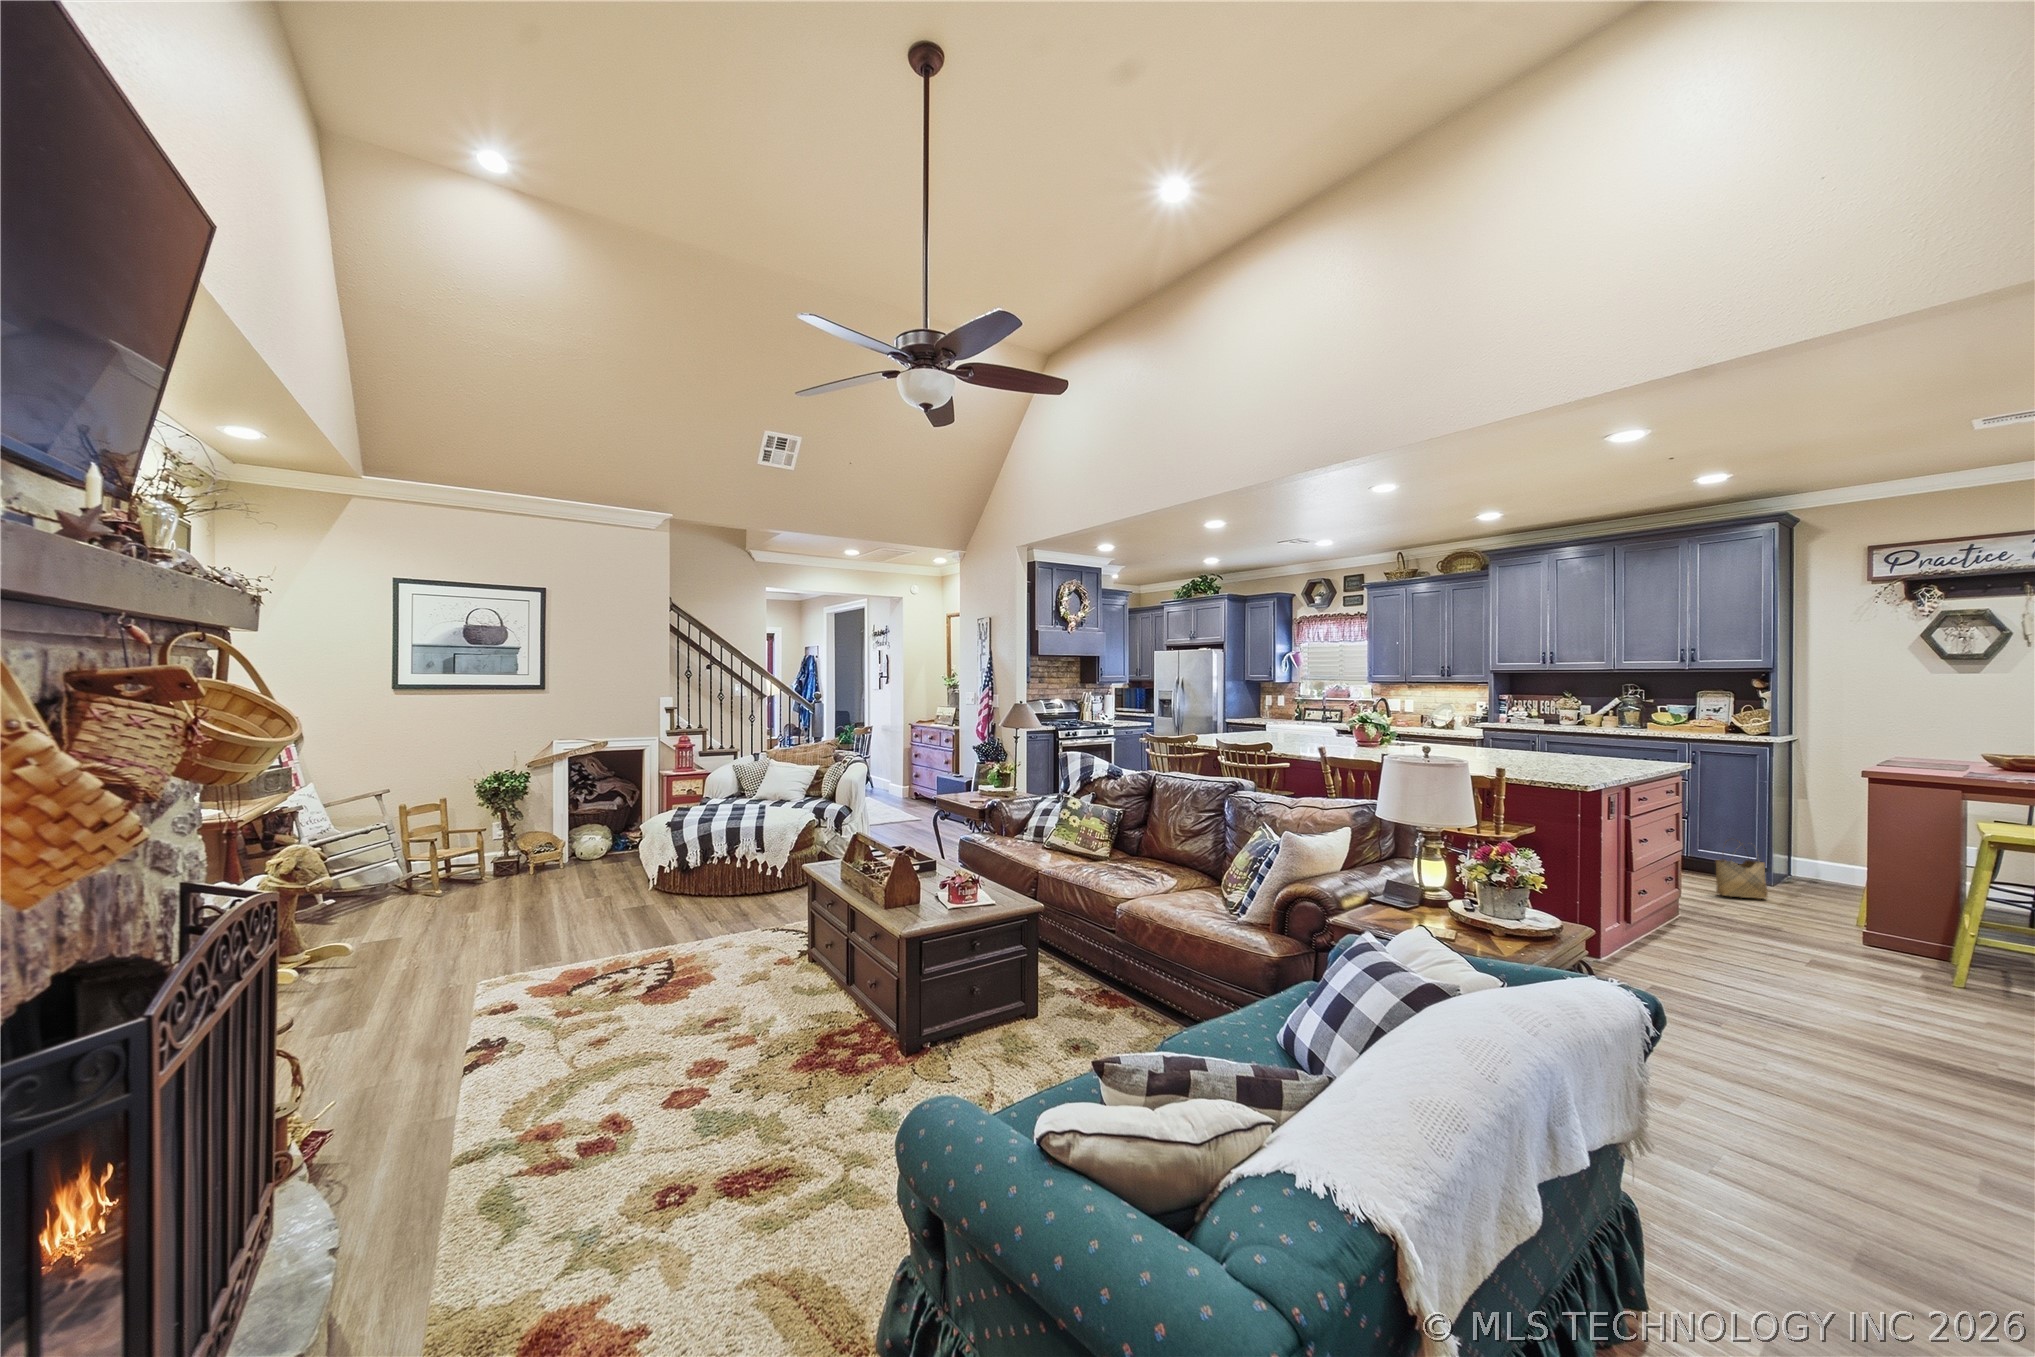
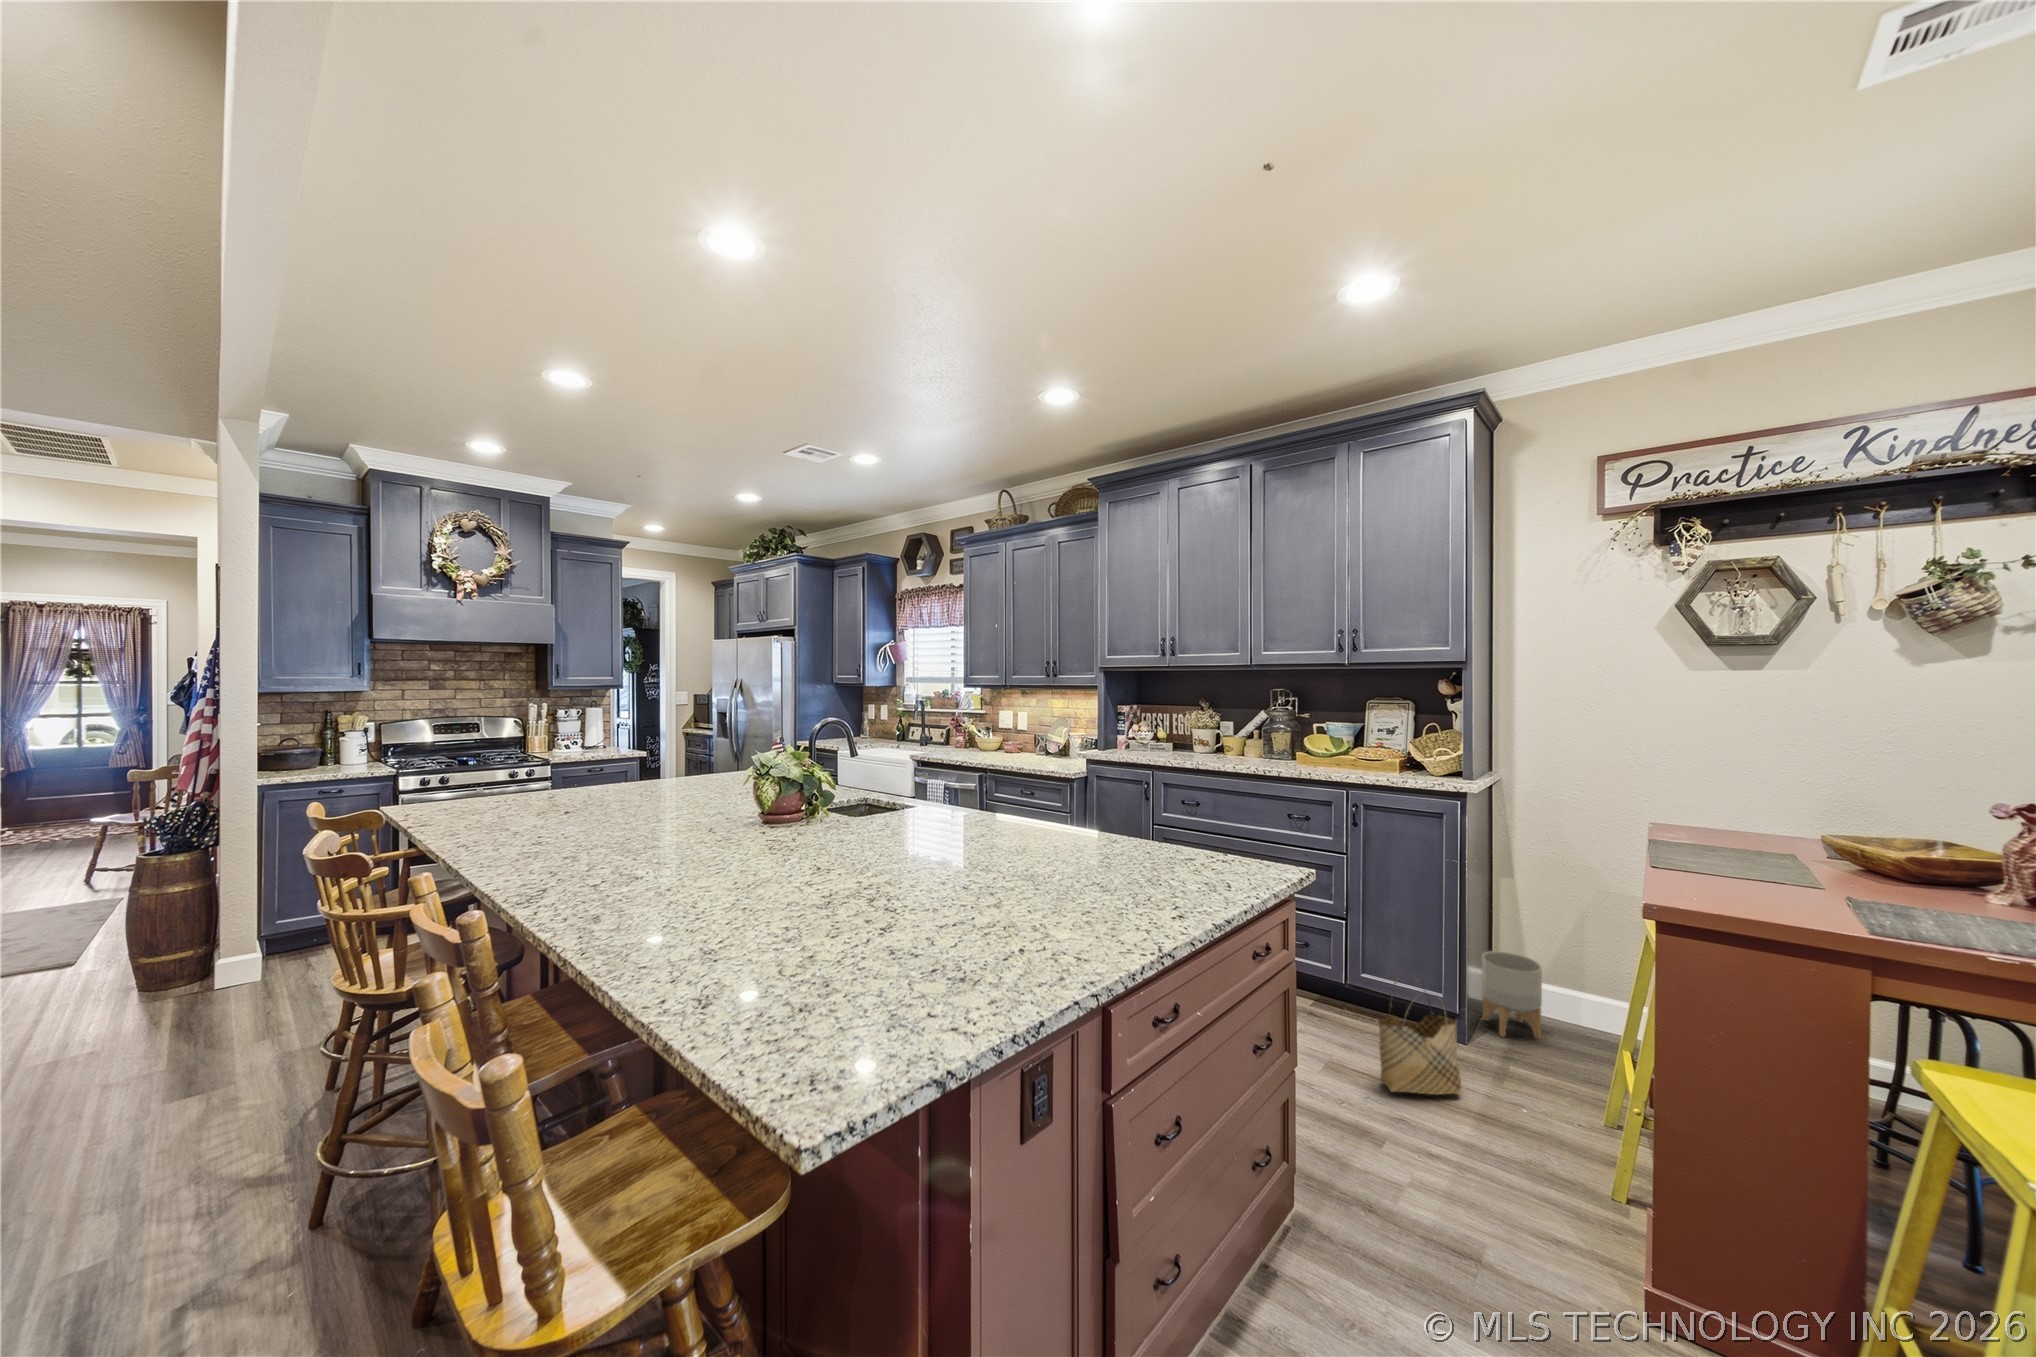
planter: none [1784,841,1826,889] -> present [1482,951,1542,1039]

